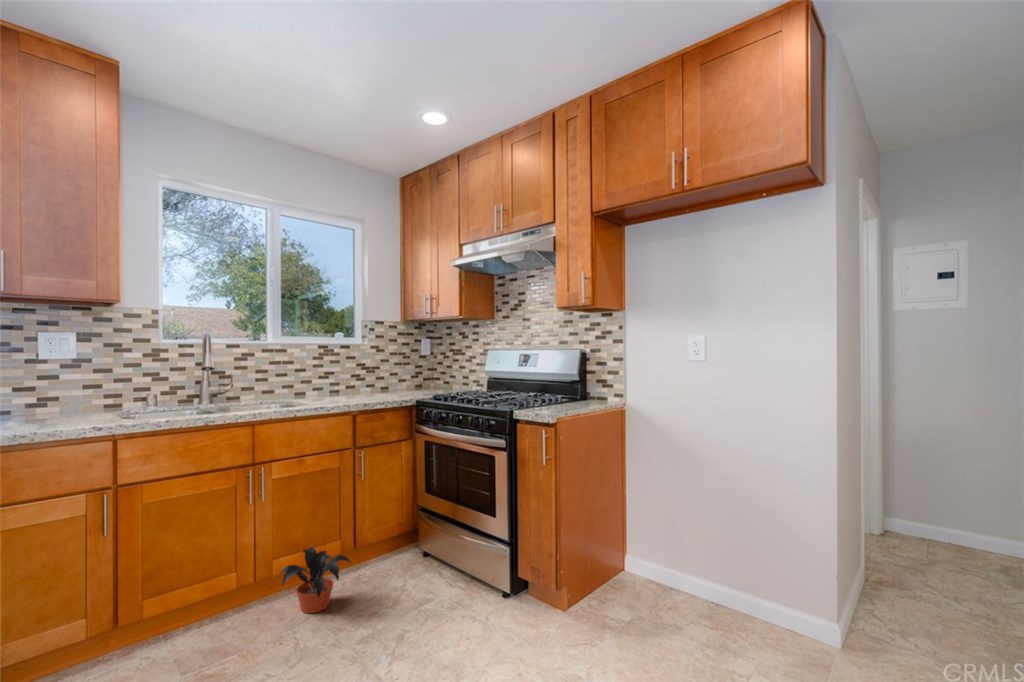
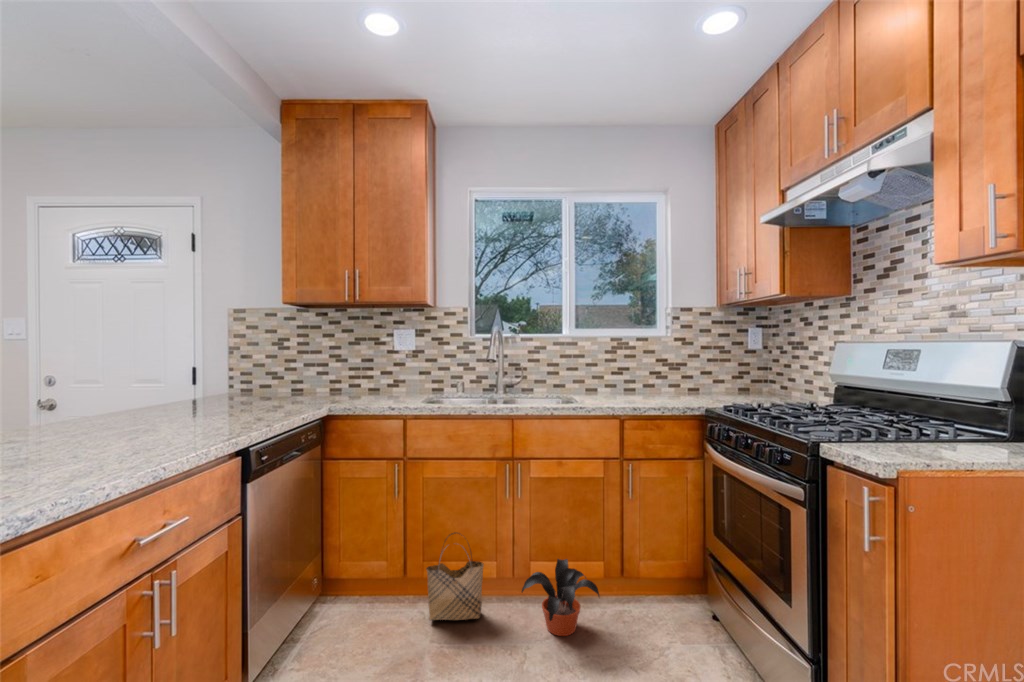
woven basket: none [160,554,230,656] -> present [426,532,484,620]

